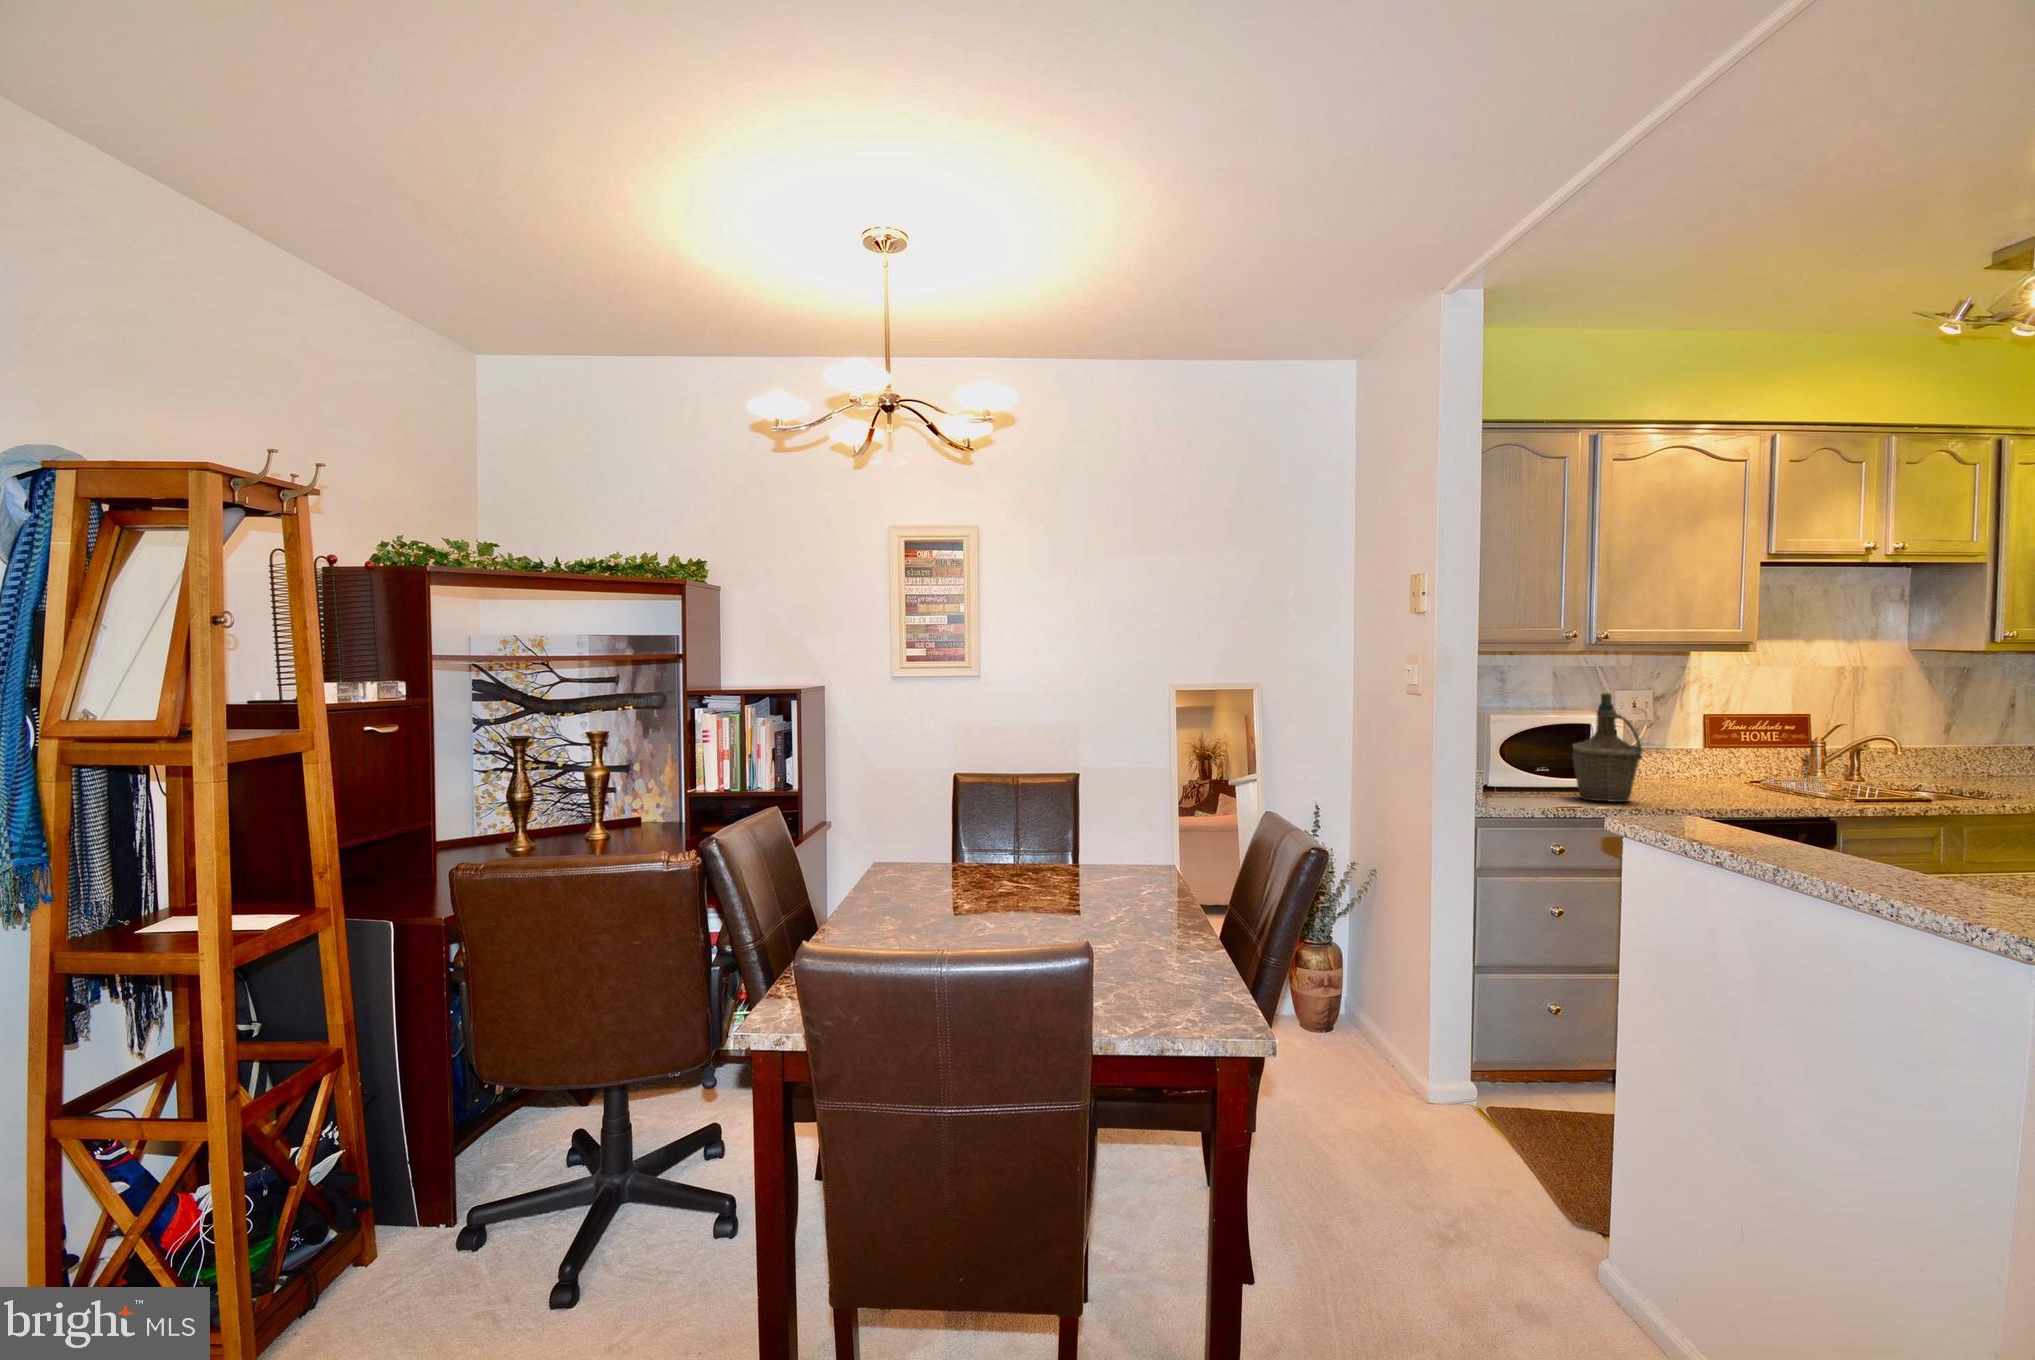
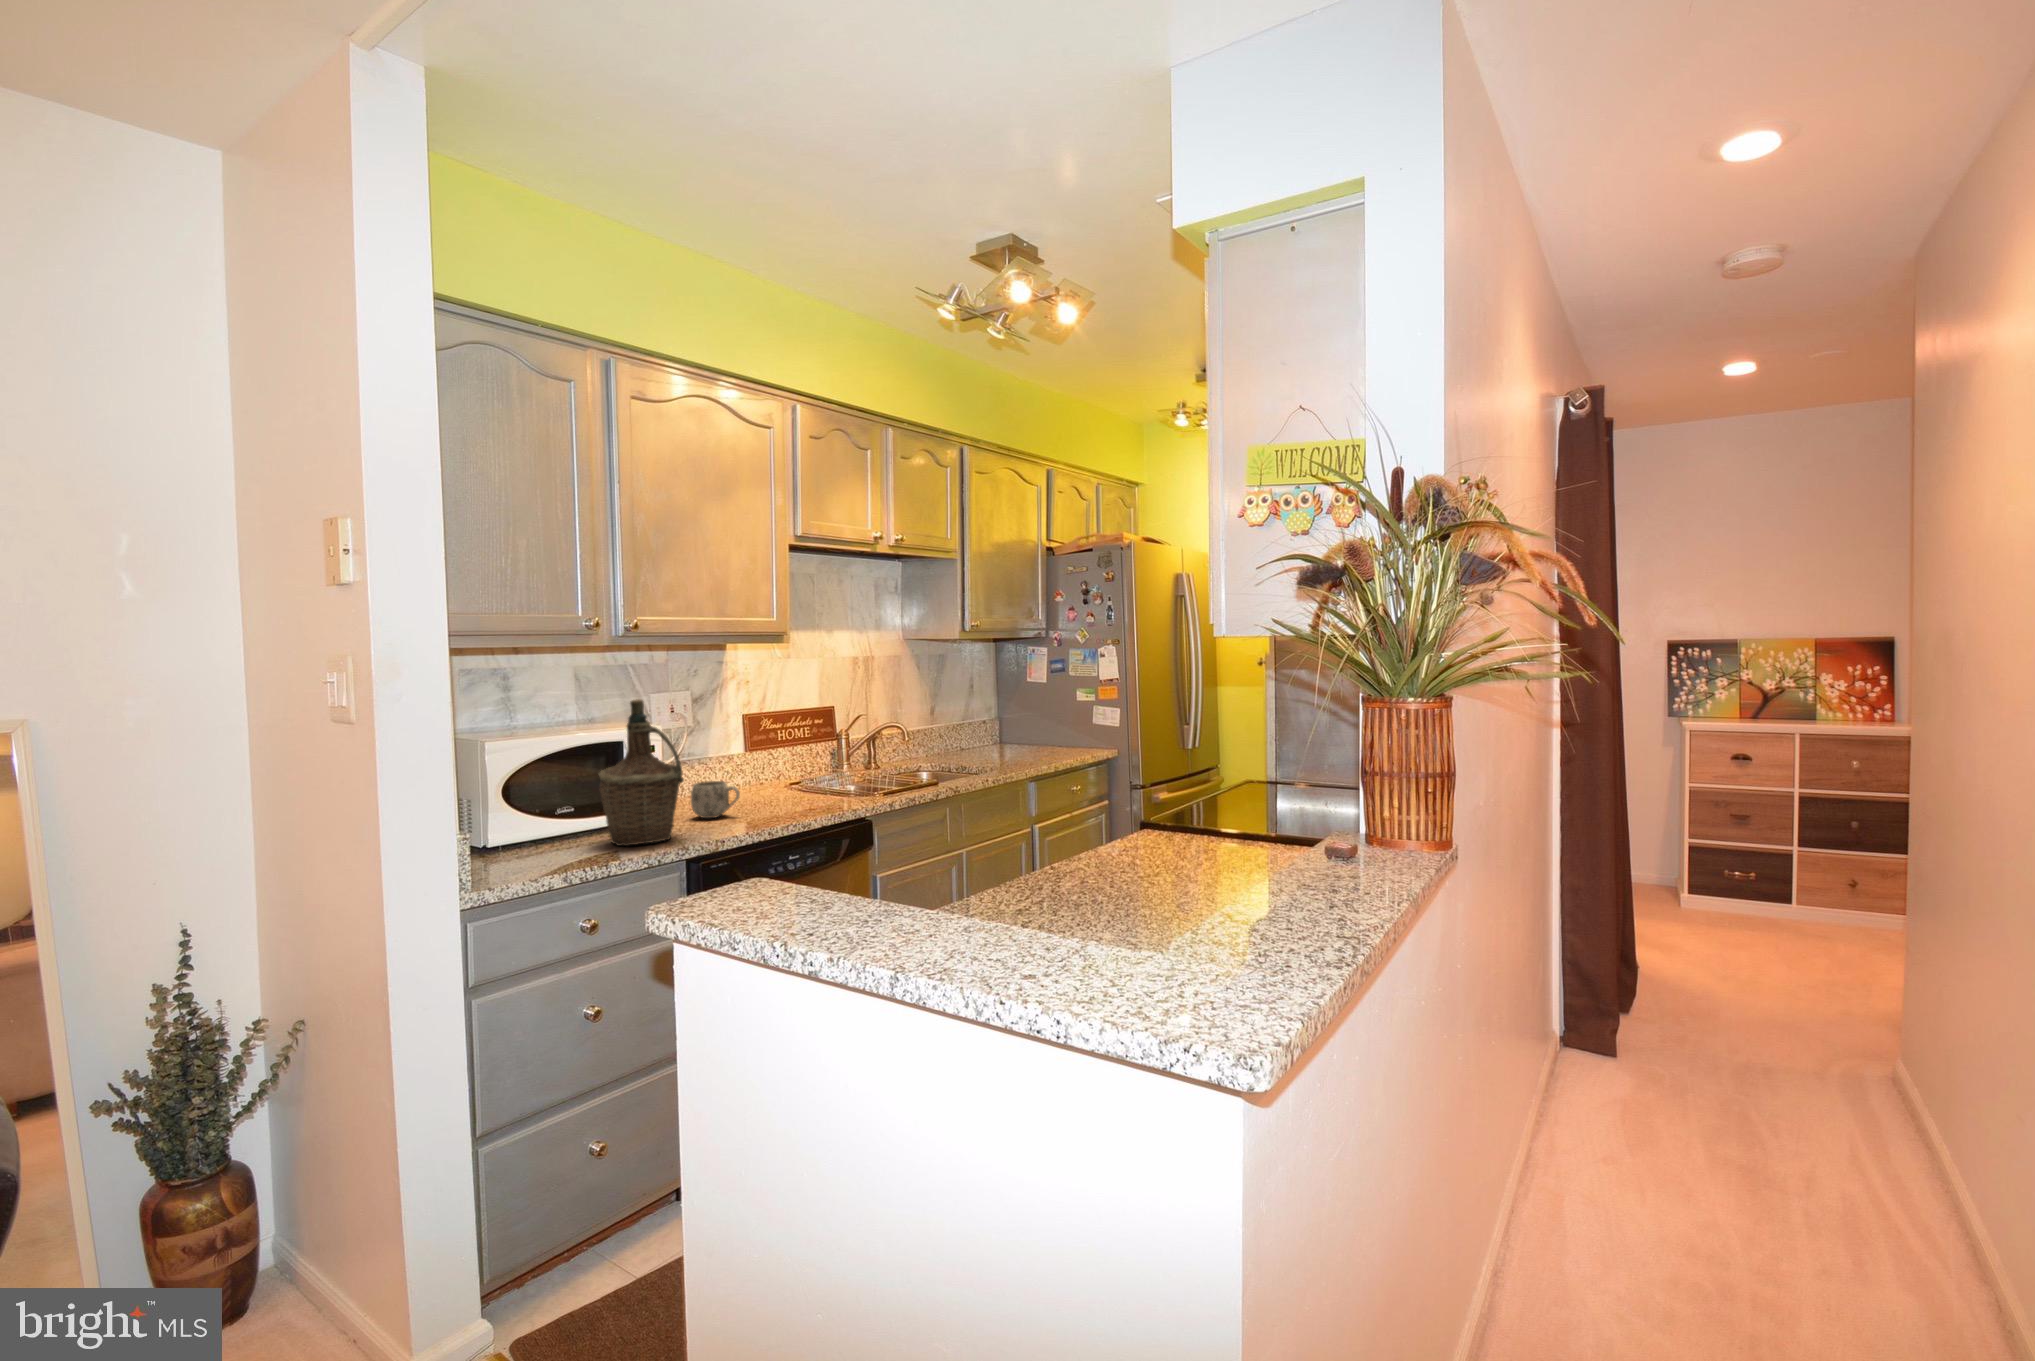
mug: none [1648,765,1695,795] -> present [691,781,740,818]

